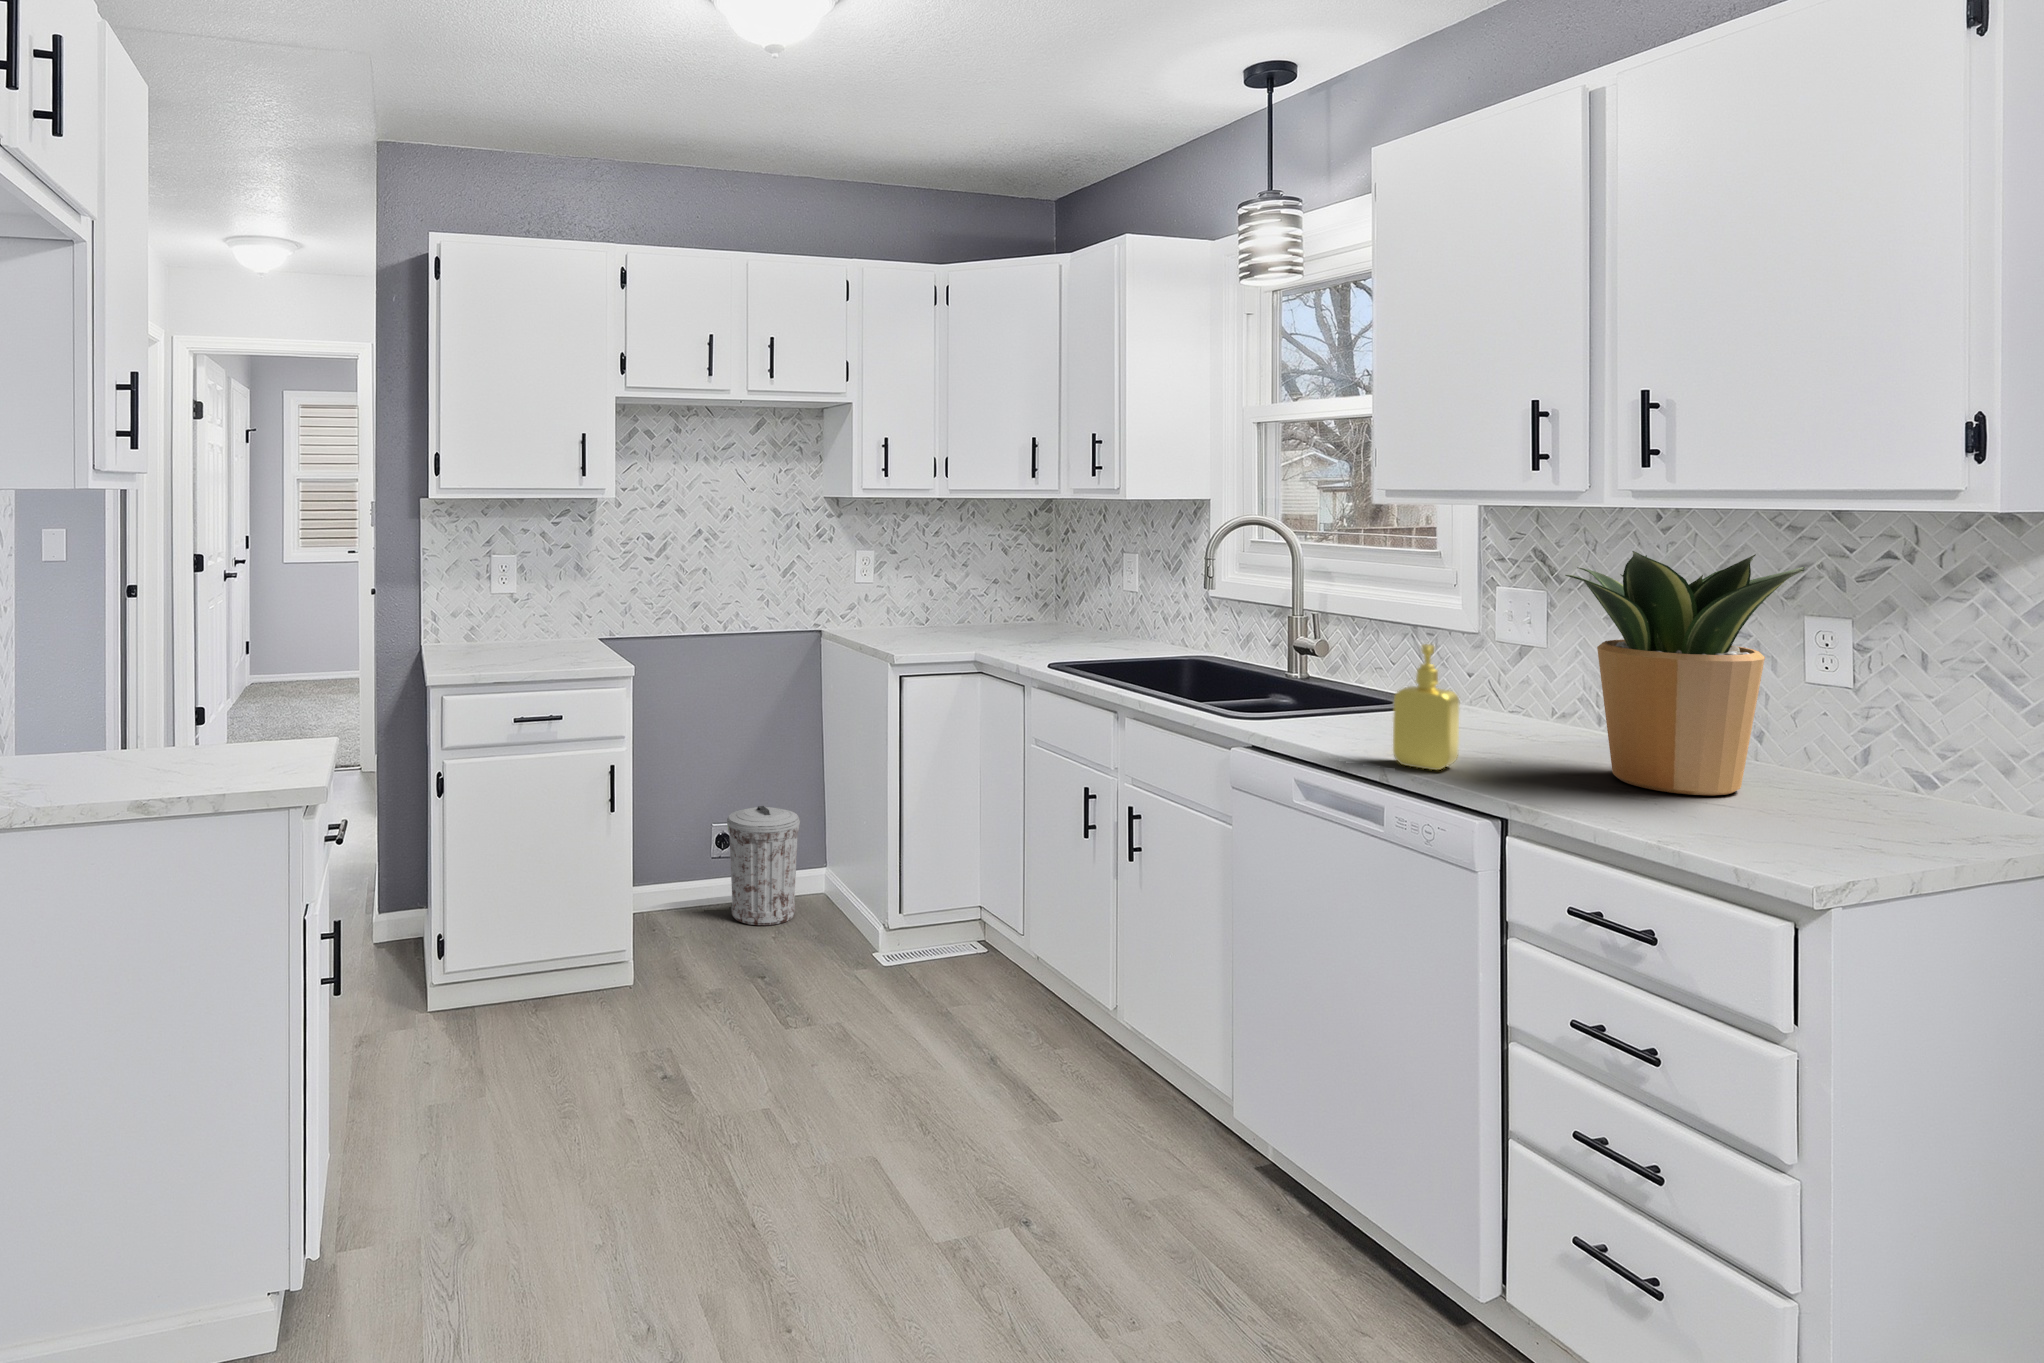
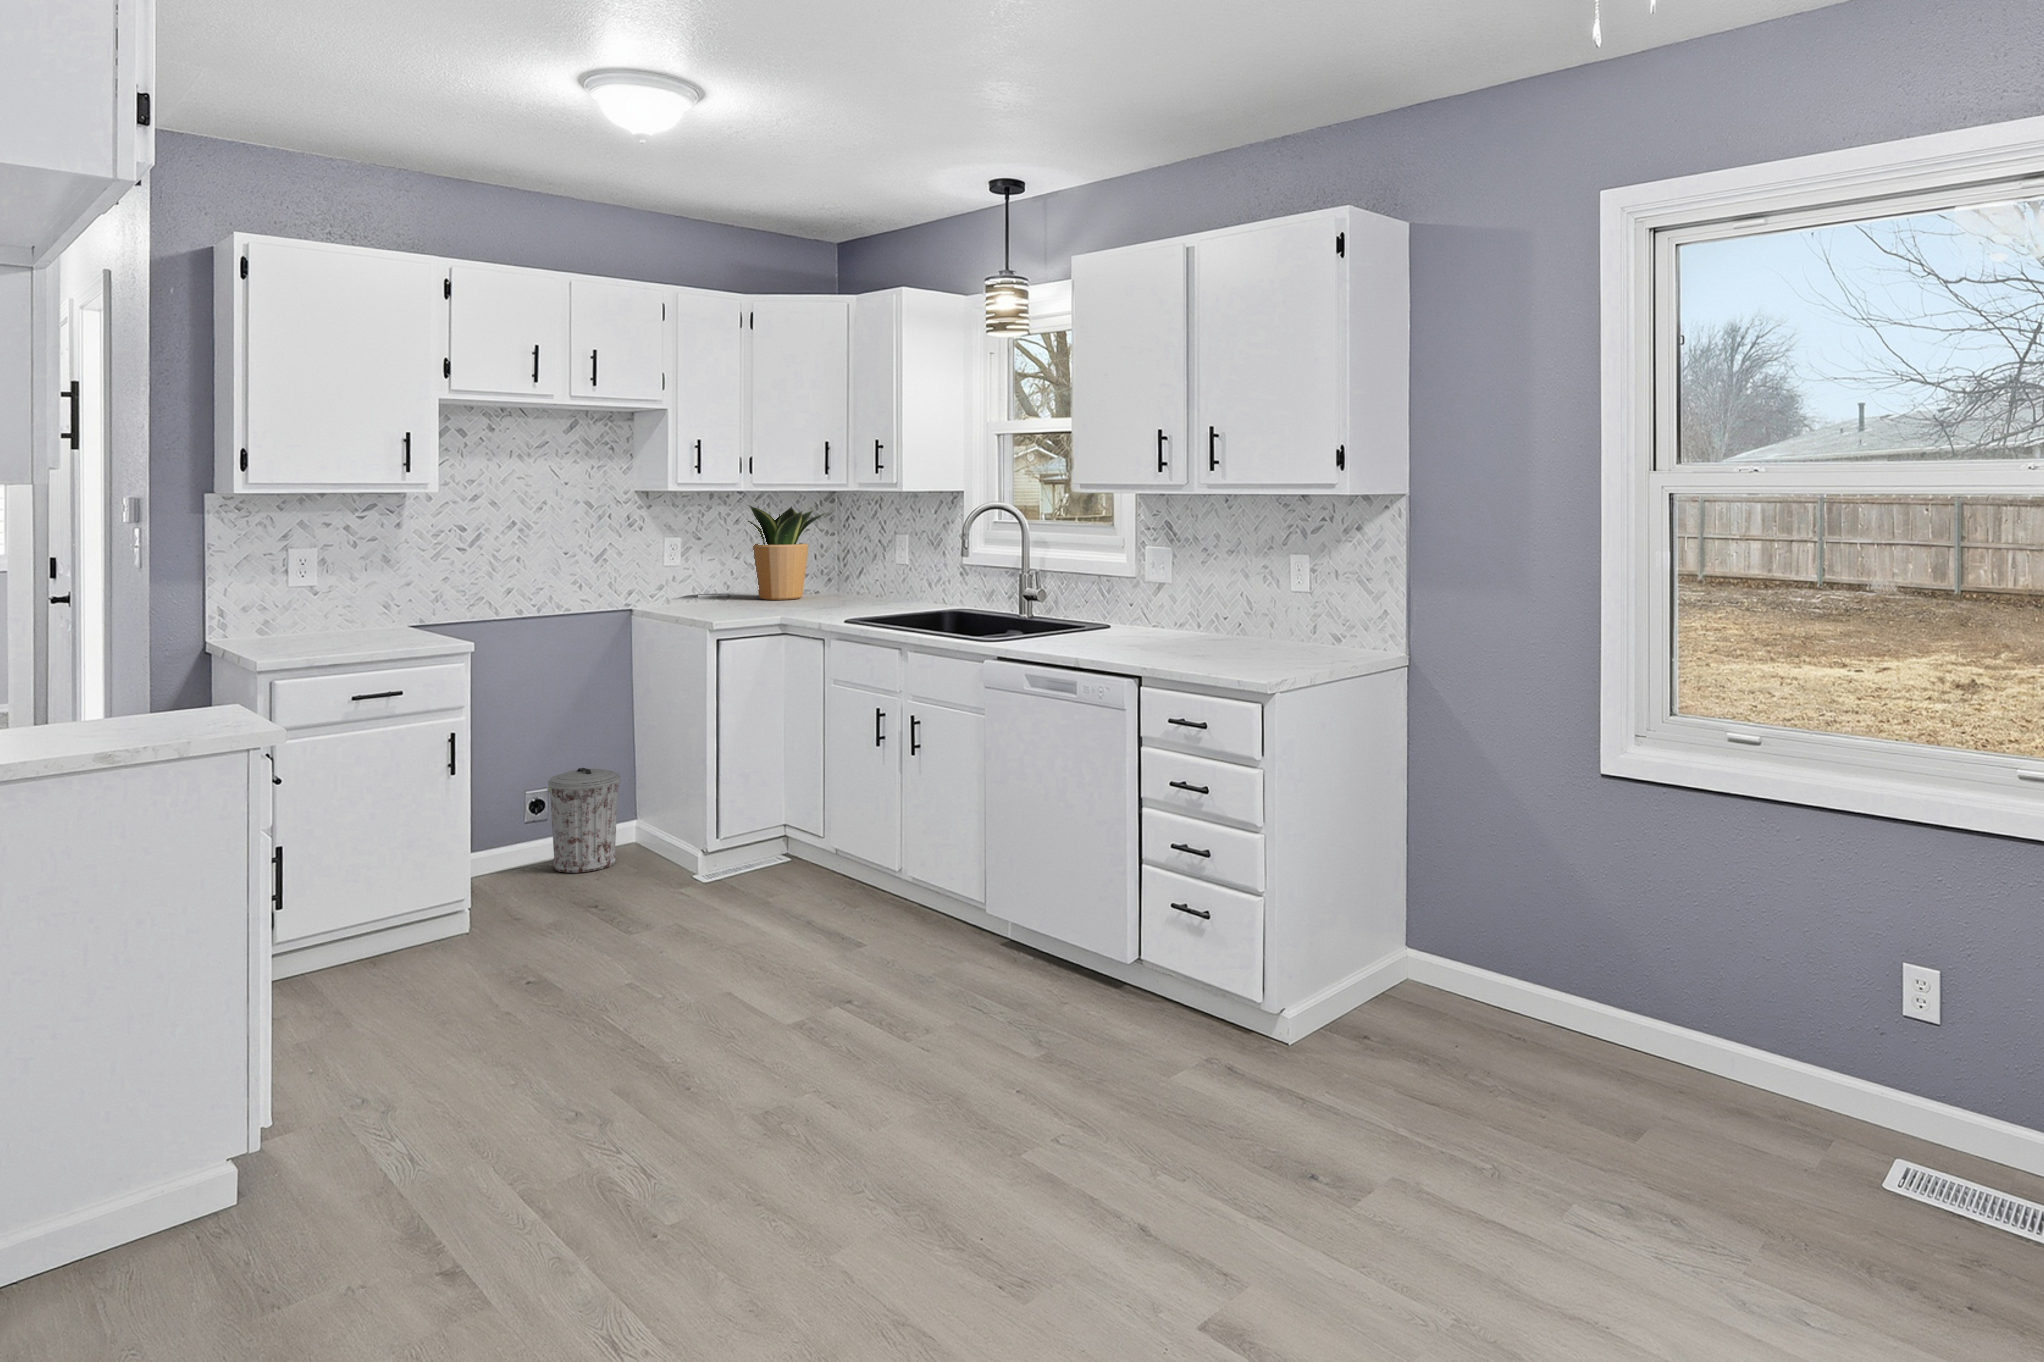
potted plant: present [1565,551,1805,795] -> present [748,505,829,600]
soap dispenser: present [1393,644,1459,770] -> none [1081,579,1118,656]

